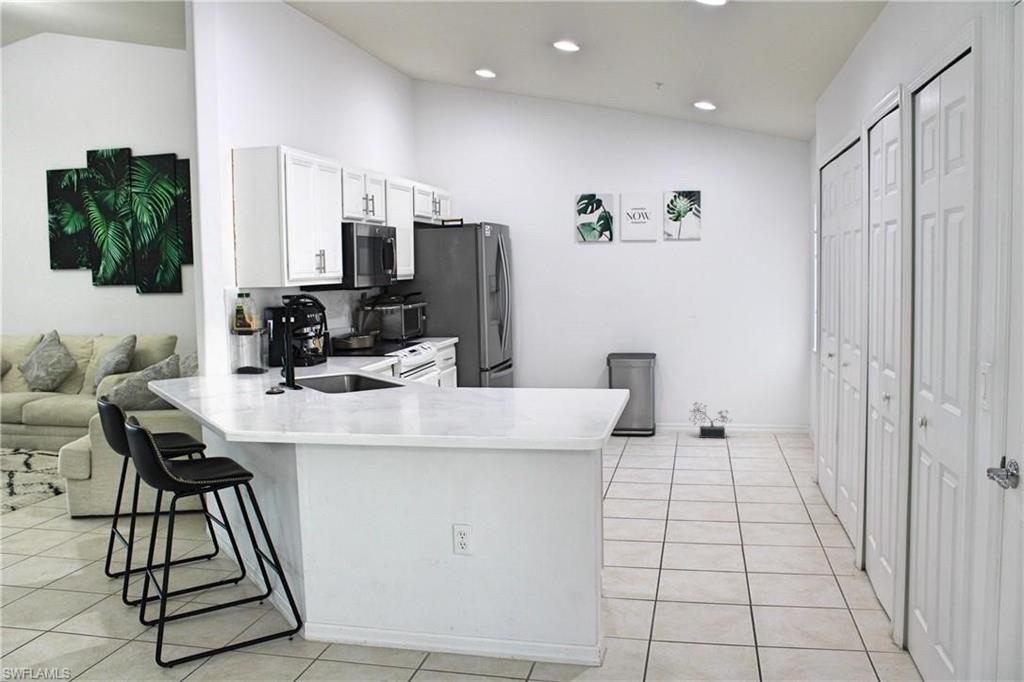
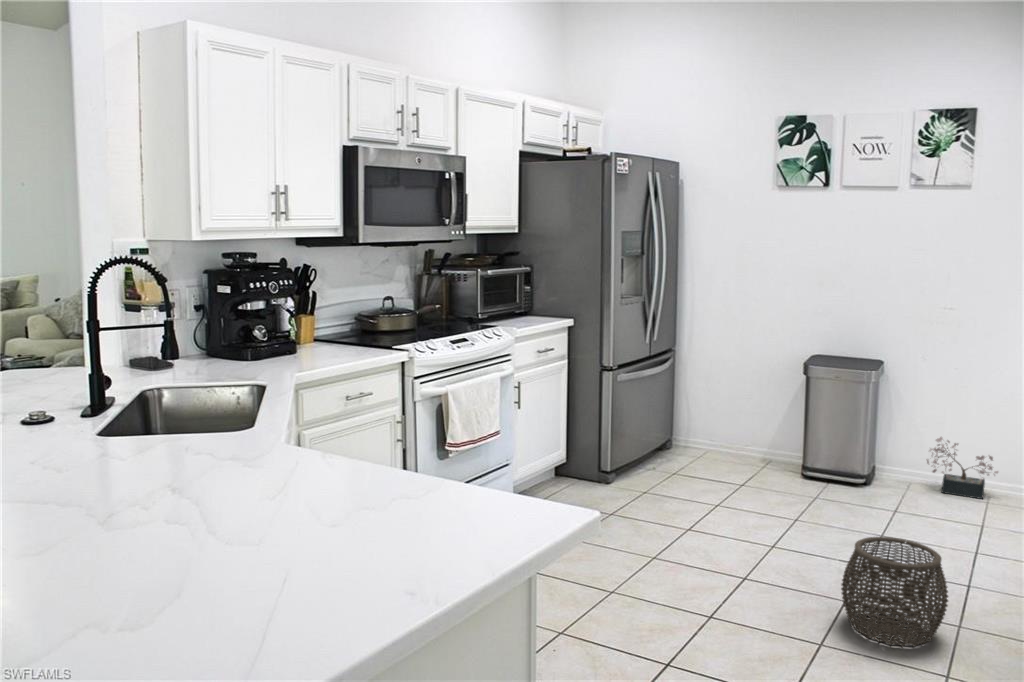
woven basket: none [674,446,732,503] -> present [841,537,948,647]

